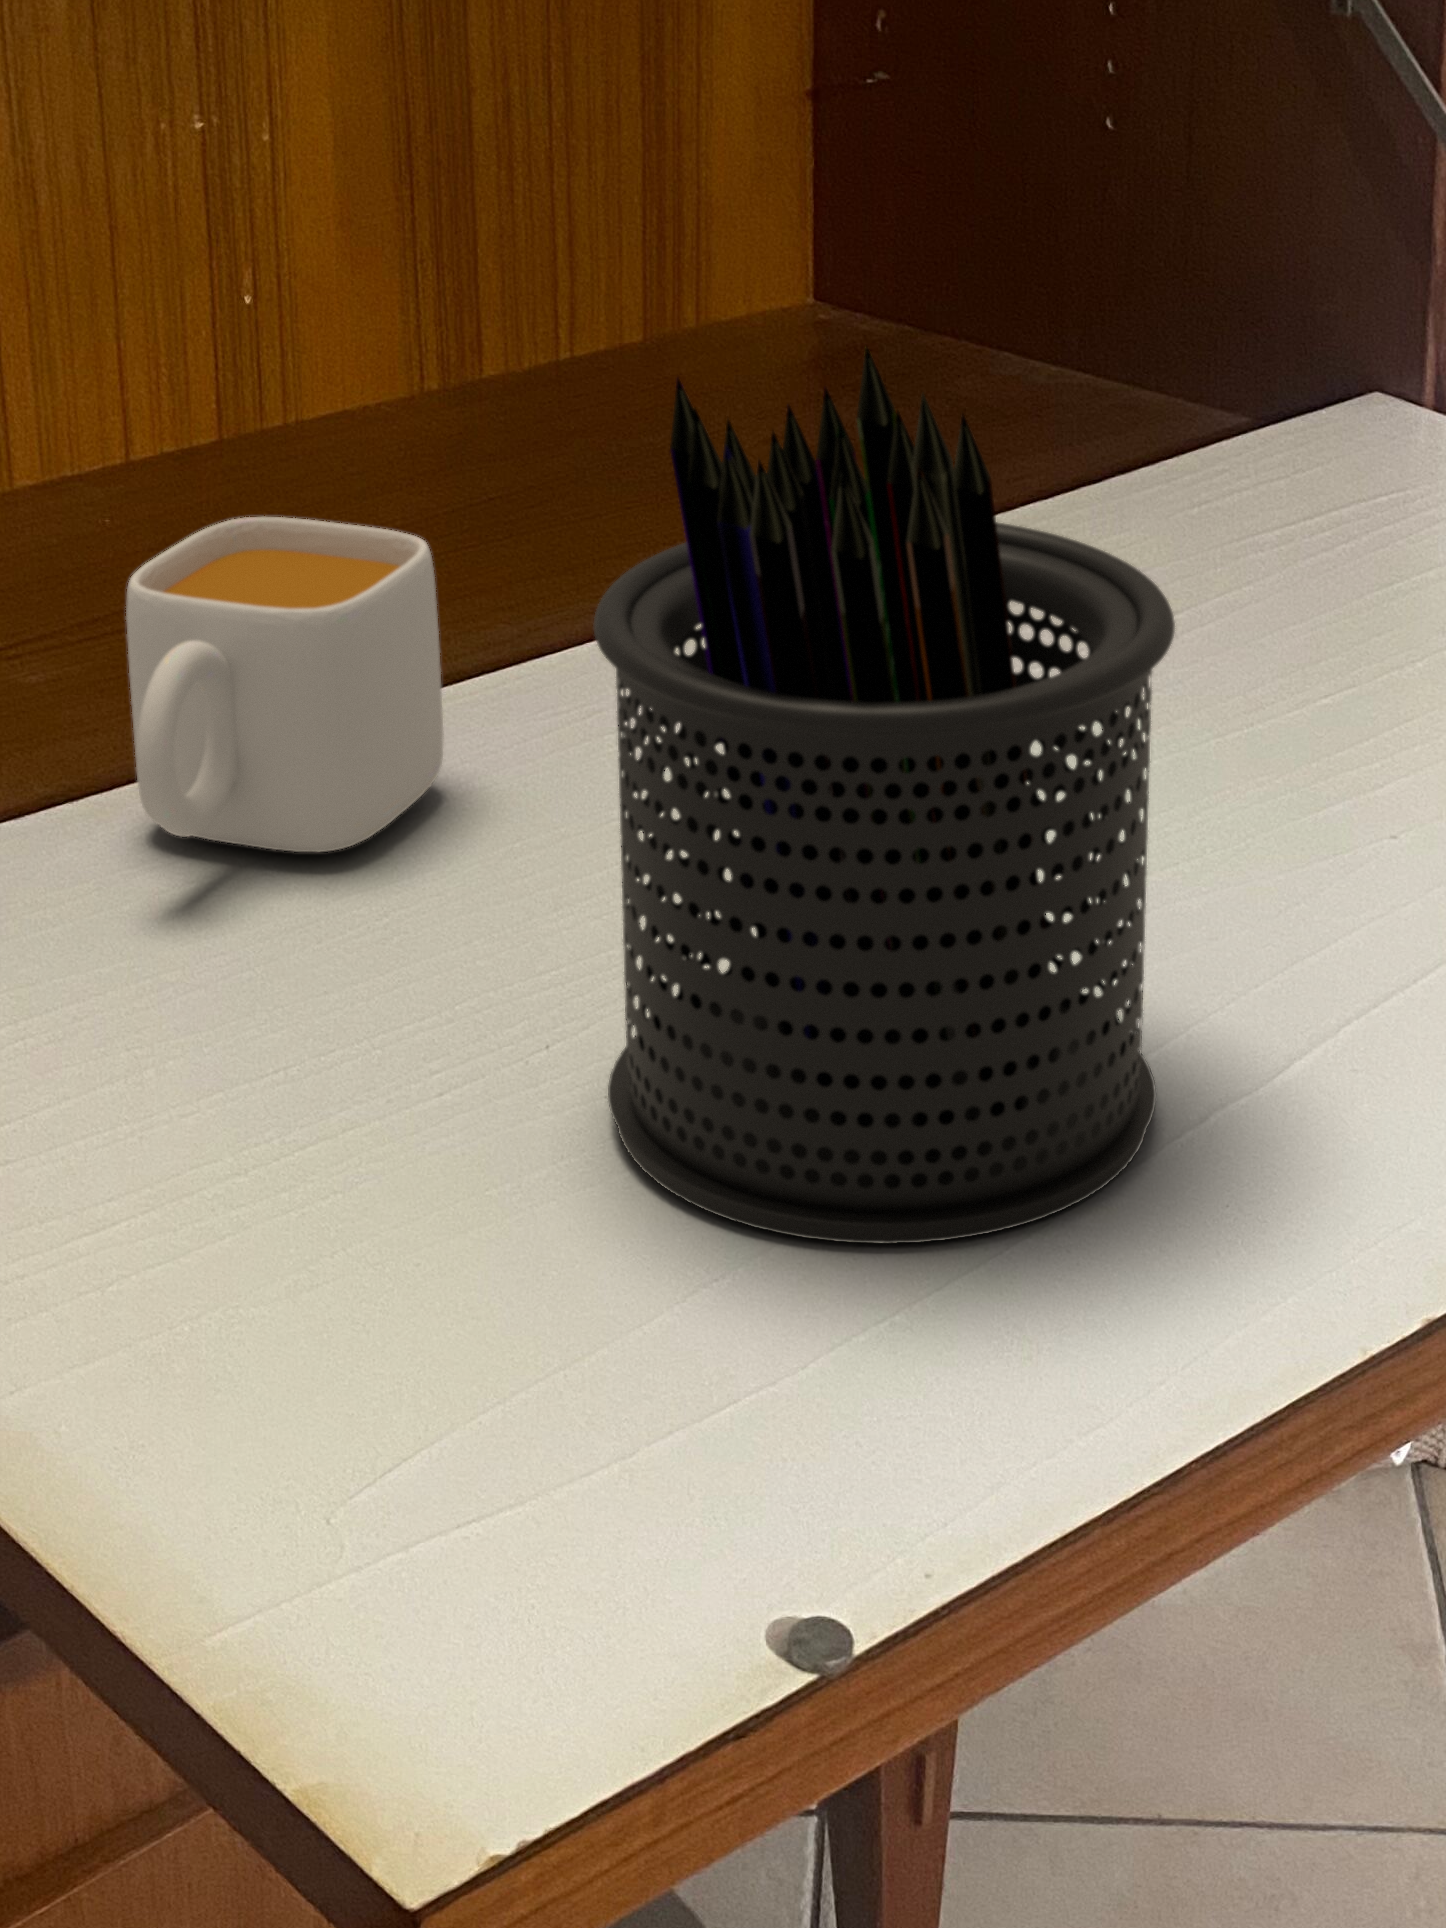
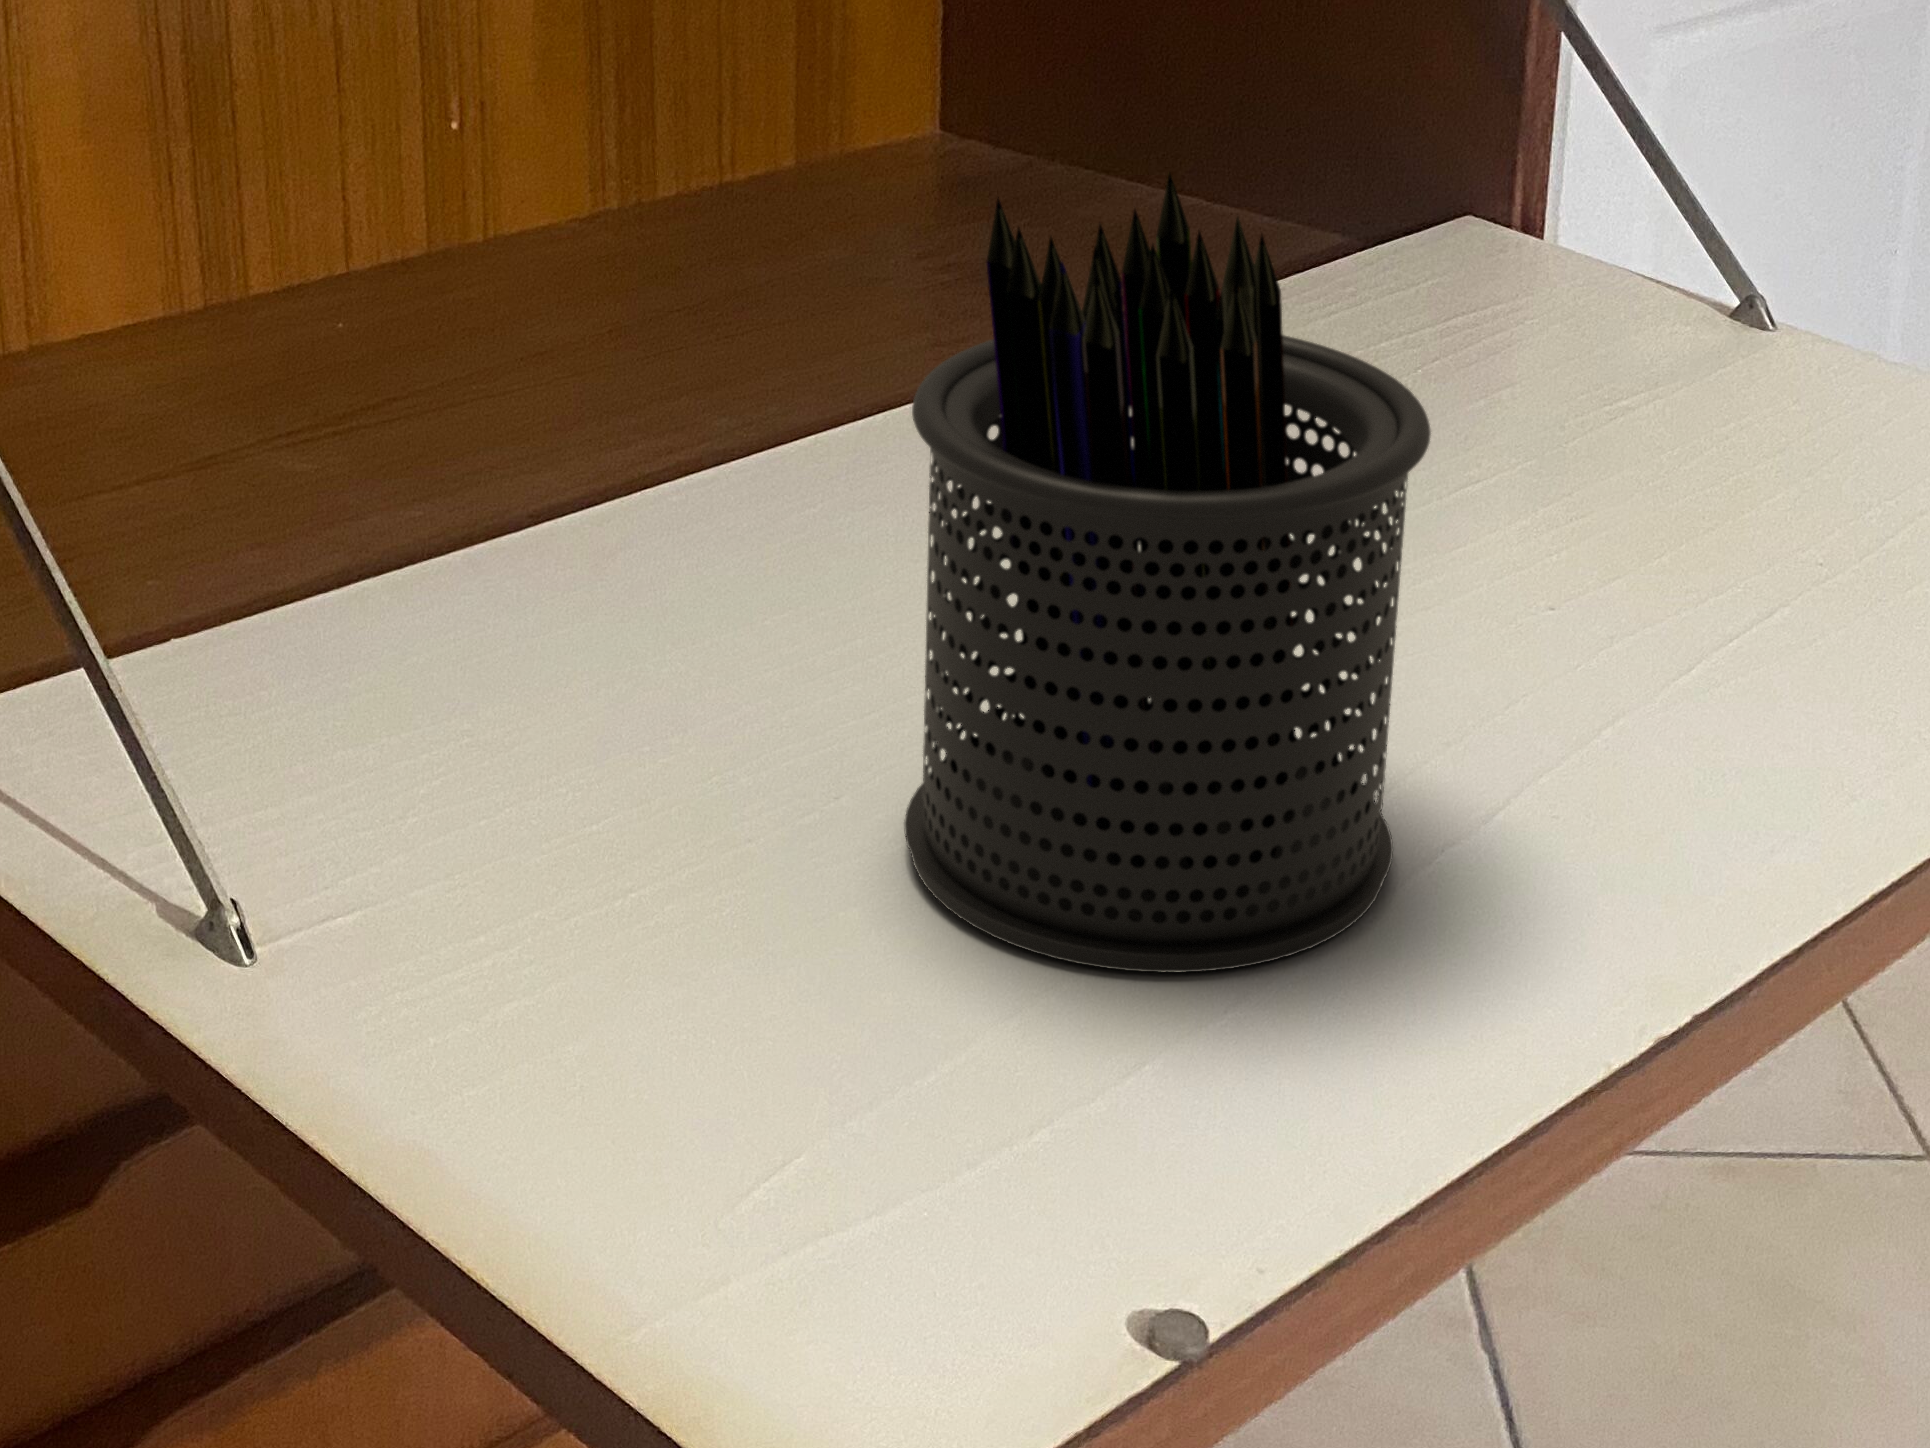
mug: present [126,517,444,852] -> none [421,314,697,618]

